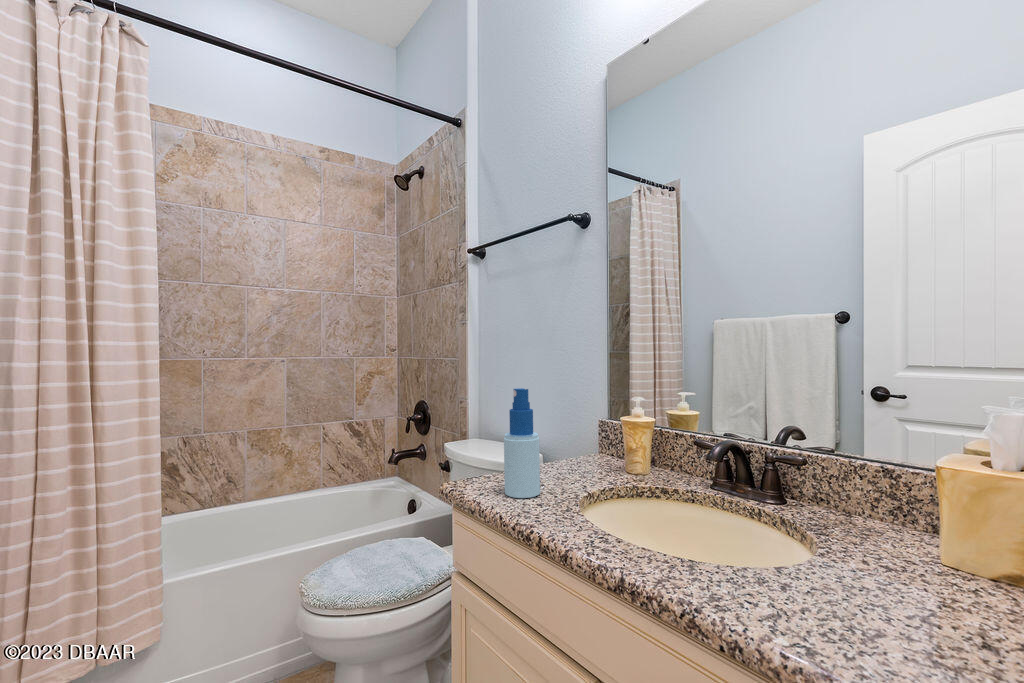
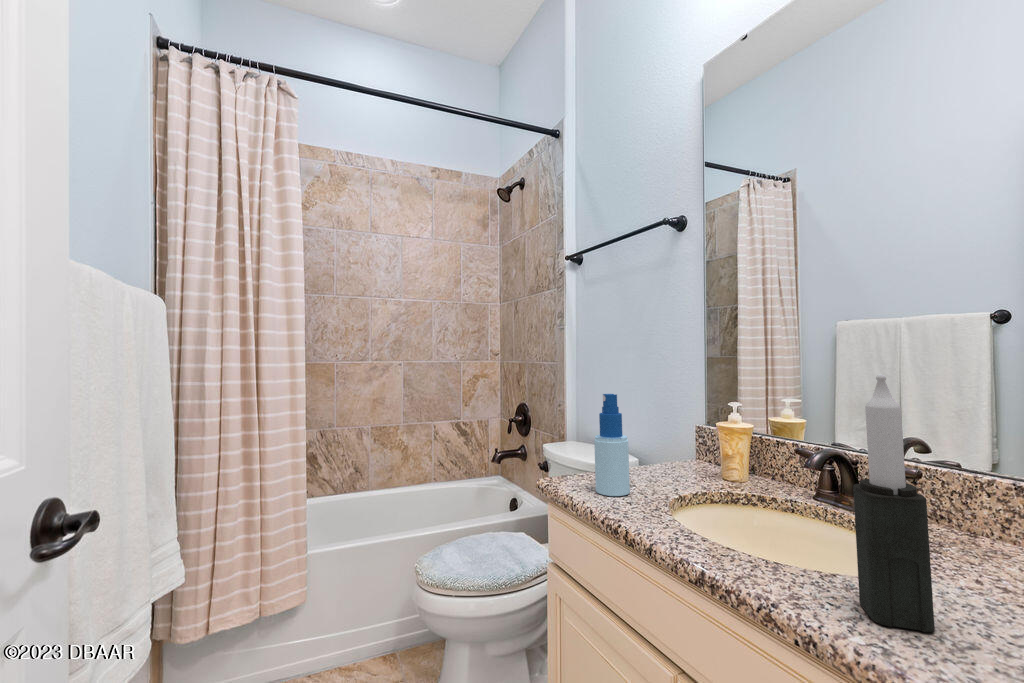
candle: none [771,367,844,623] -> present [853,374,935,632]

